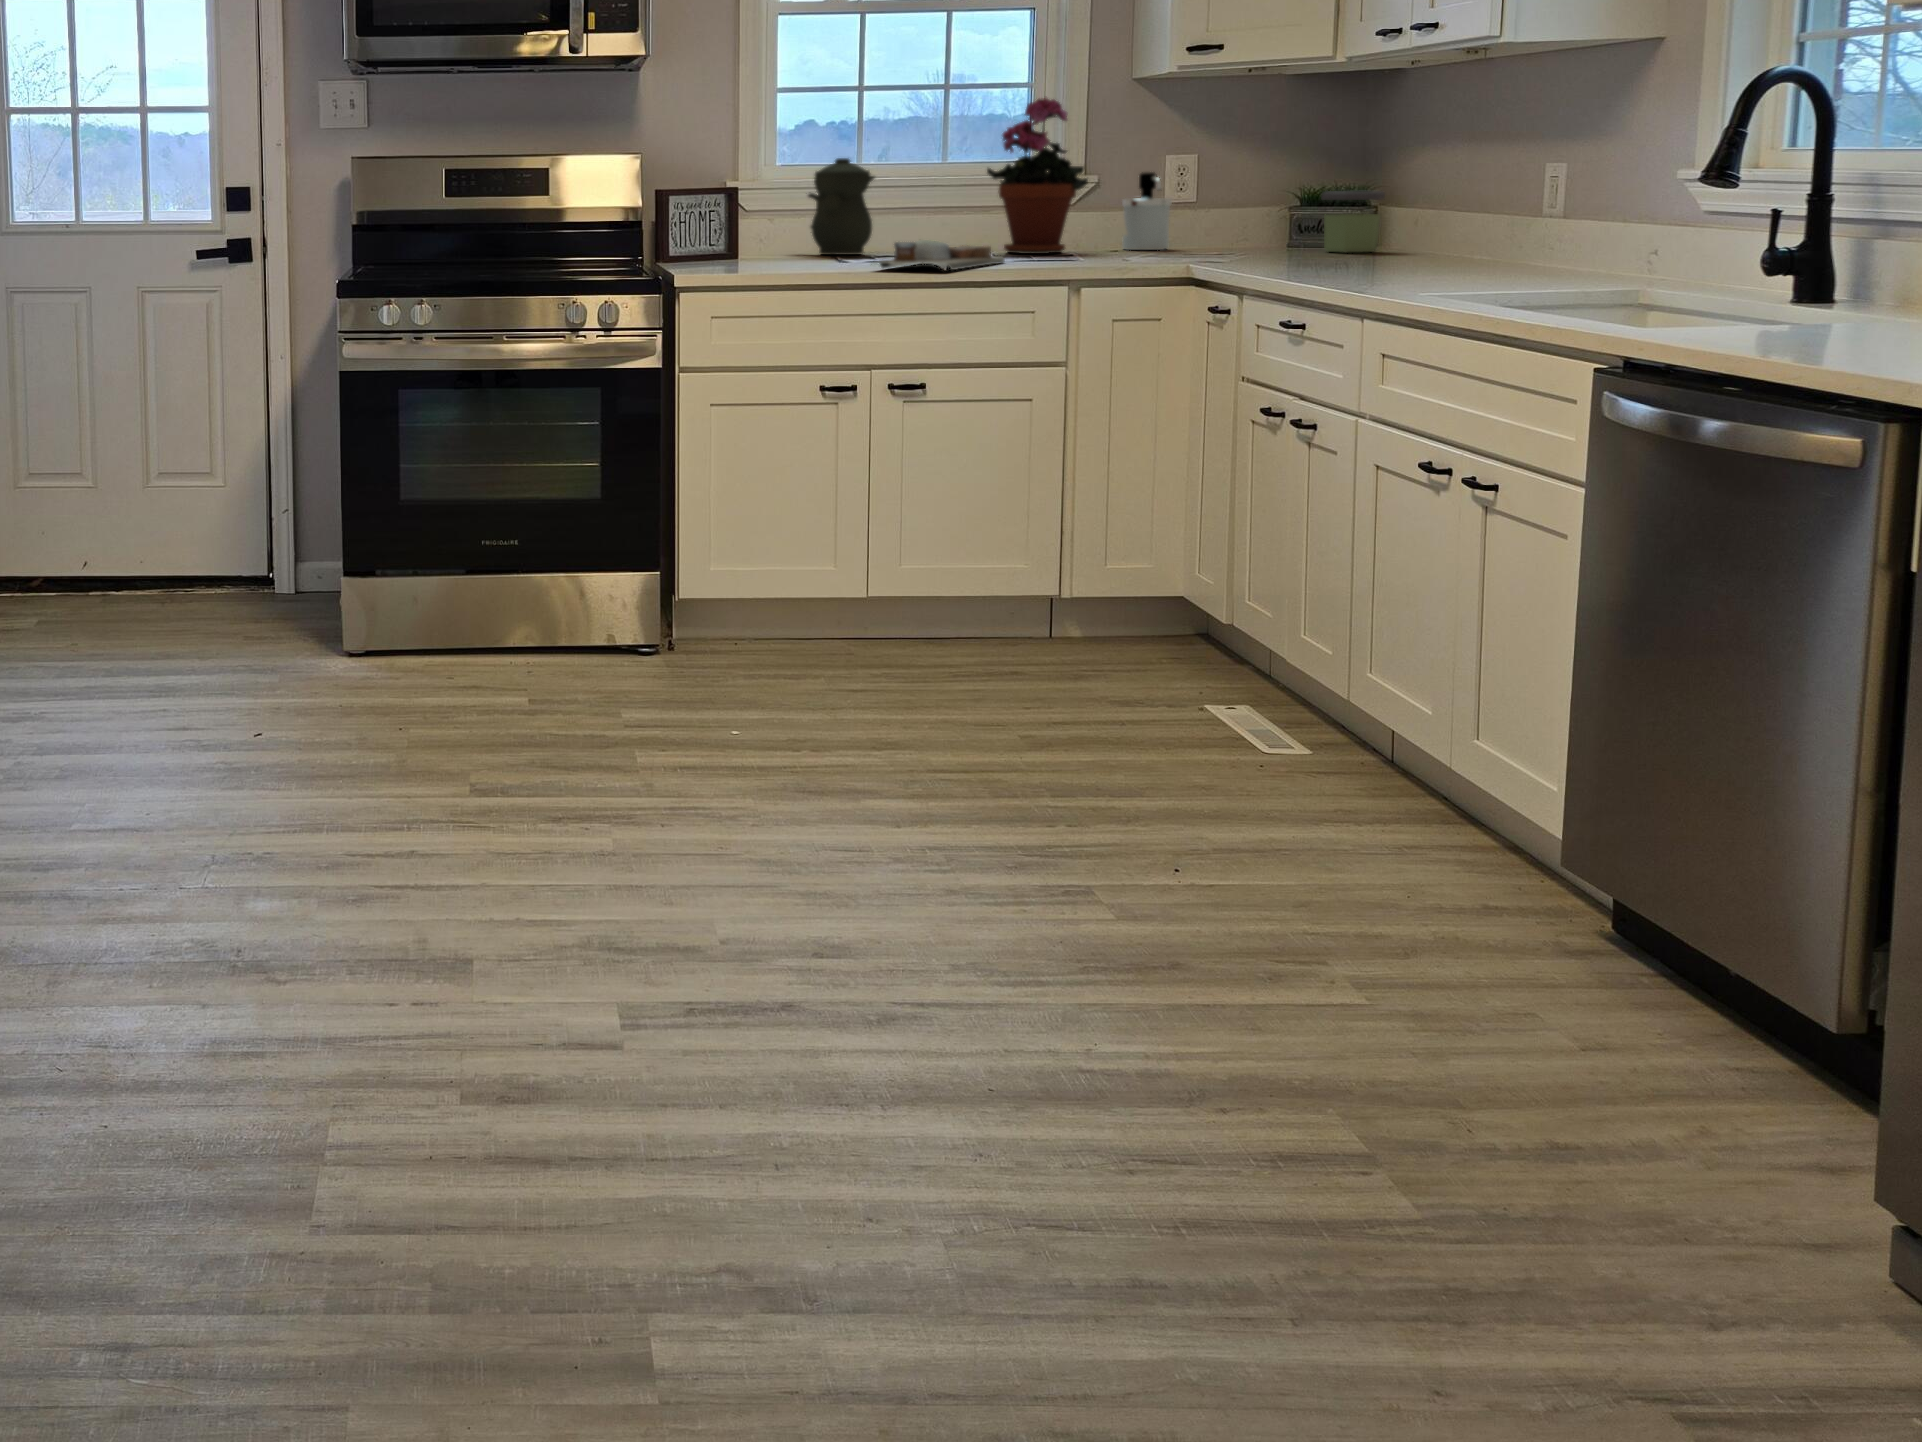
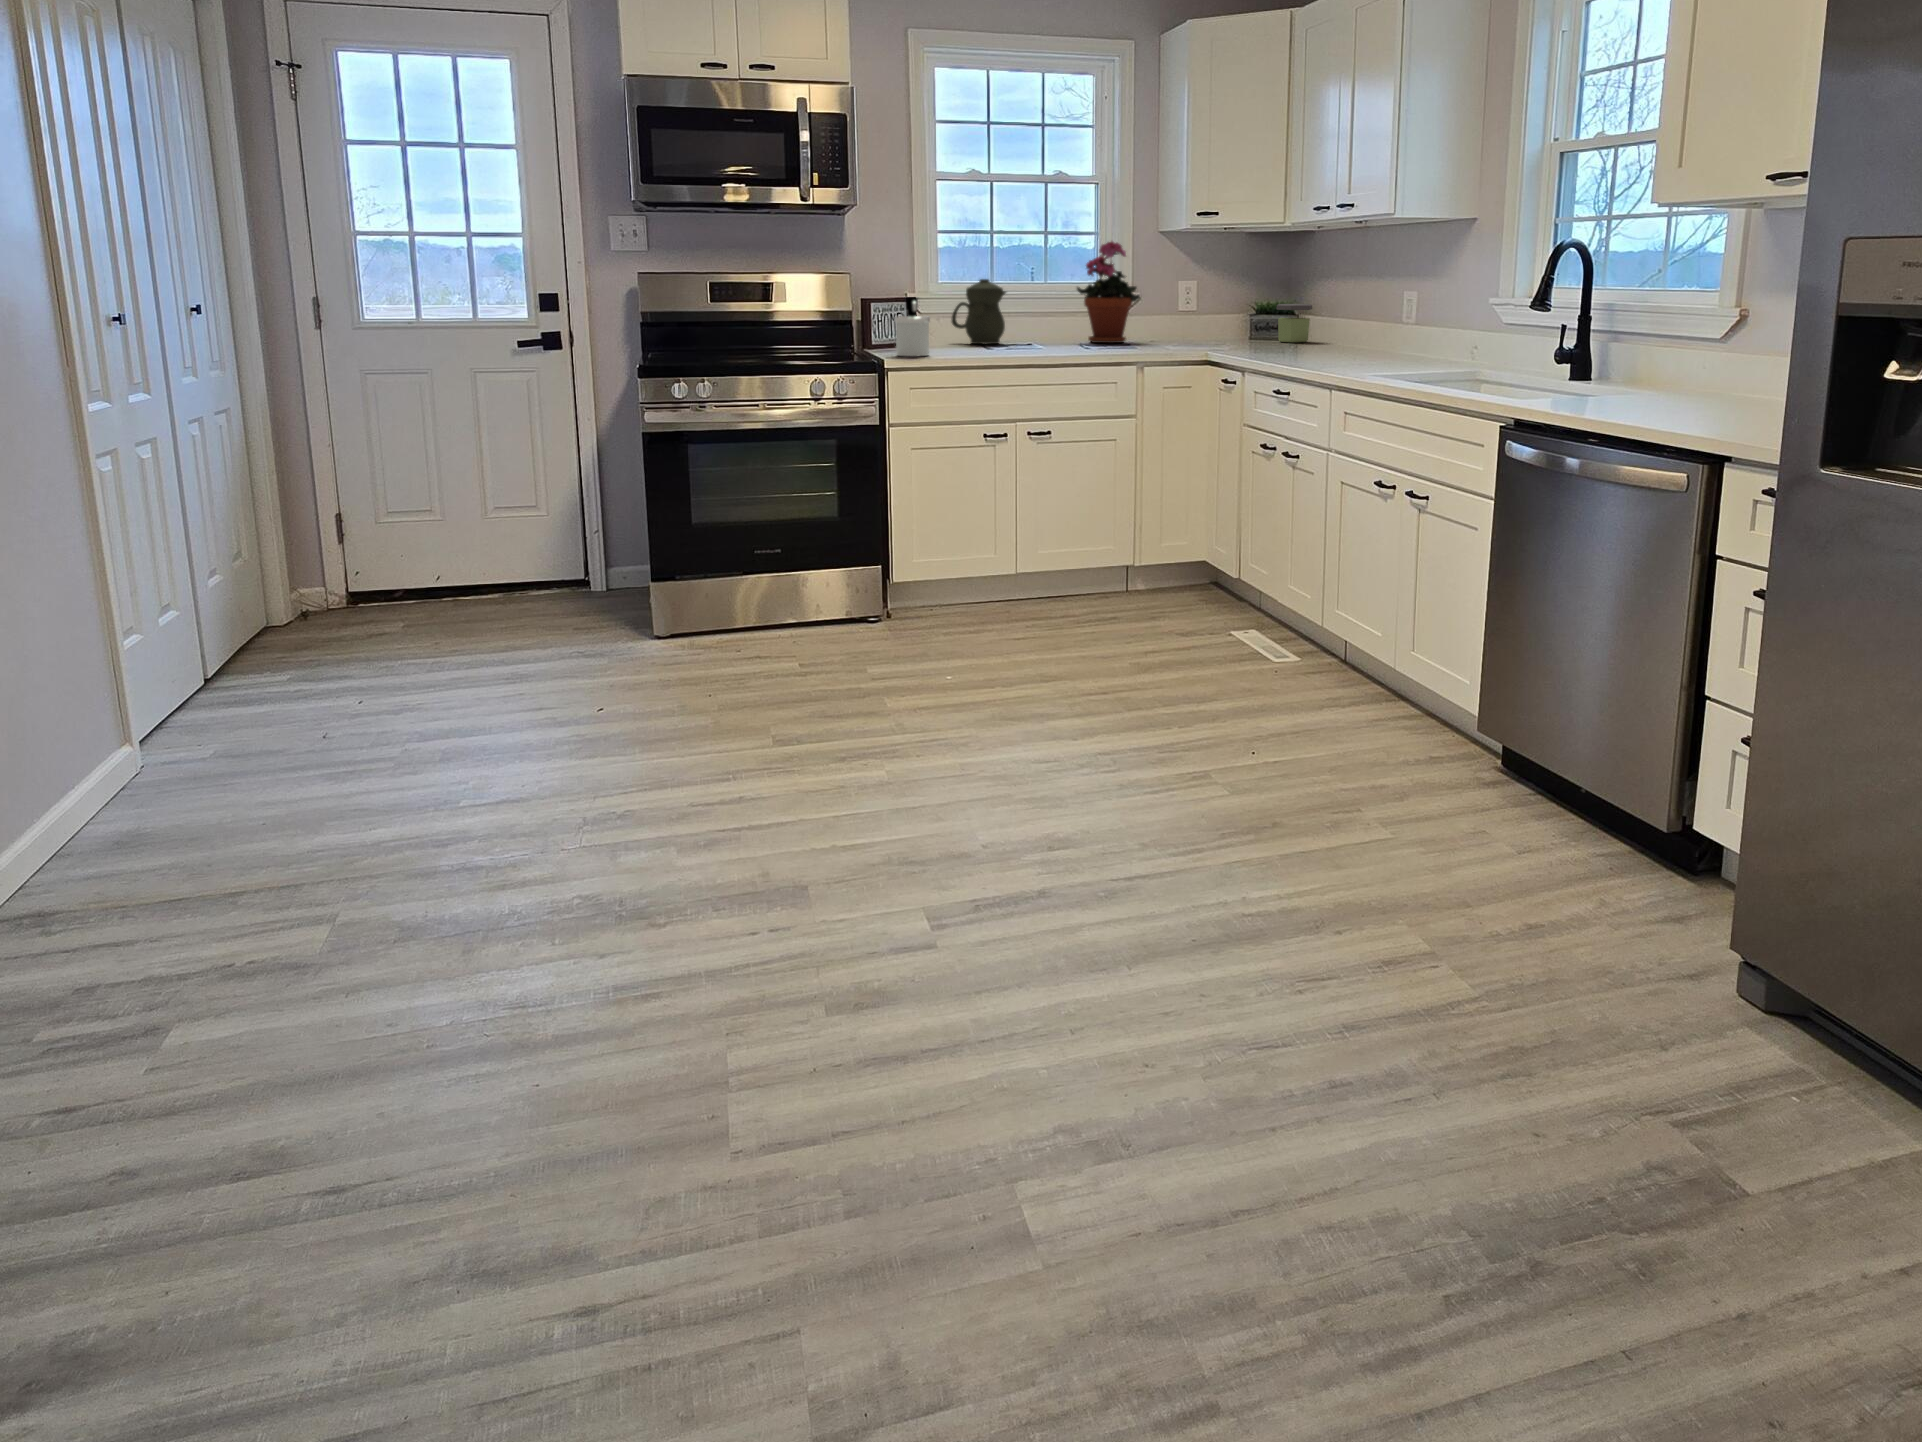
soap dispenser: present [1122,172,1172,250] -> present [894,297,930,356]
cutting board: present [873,240,1005,270] -> none [1015,336,1096,358]

